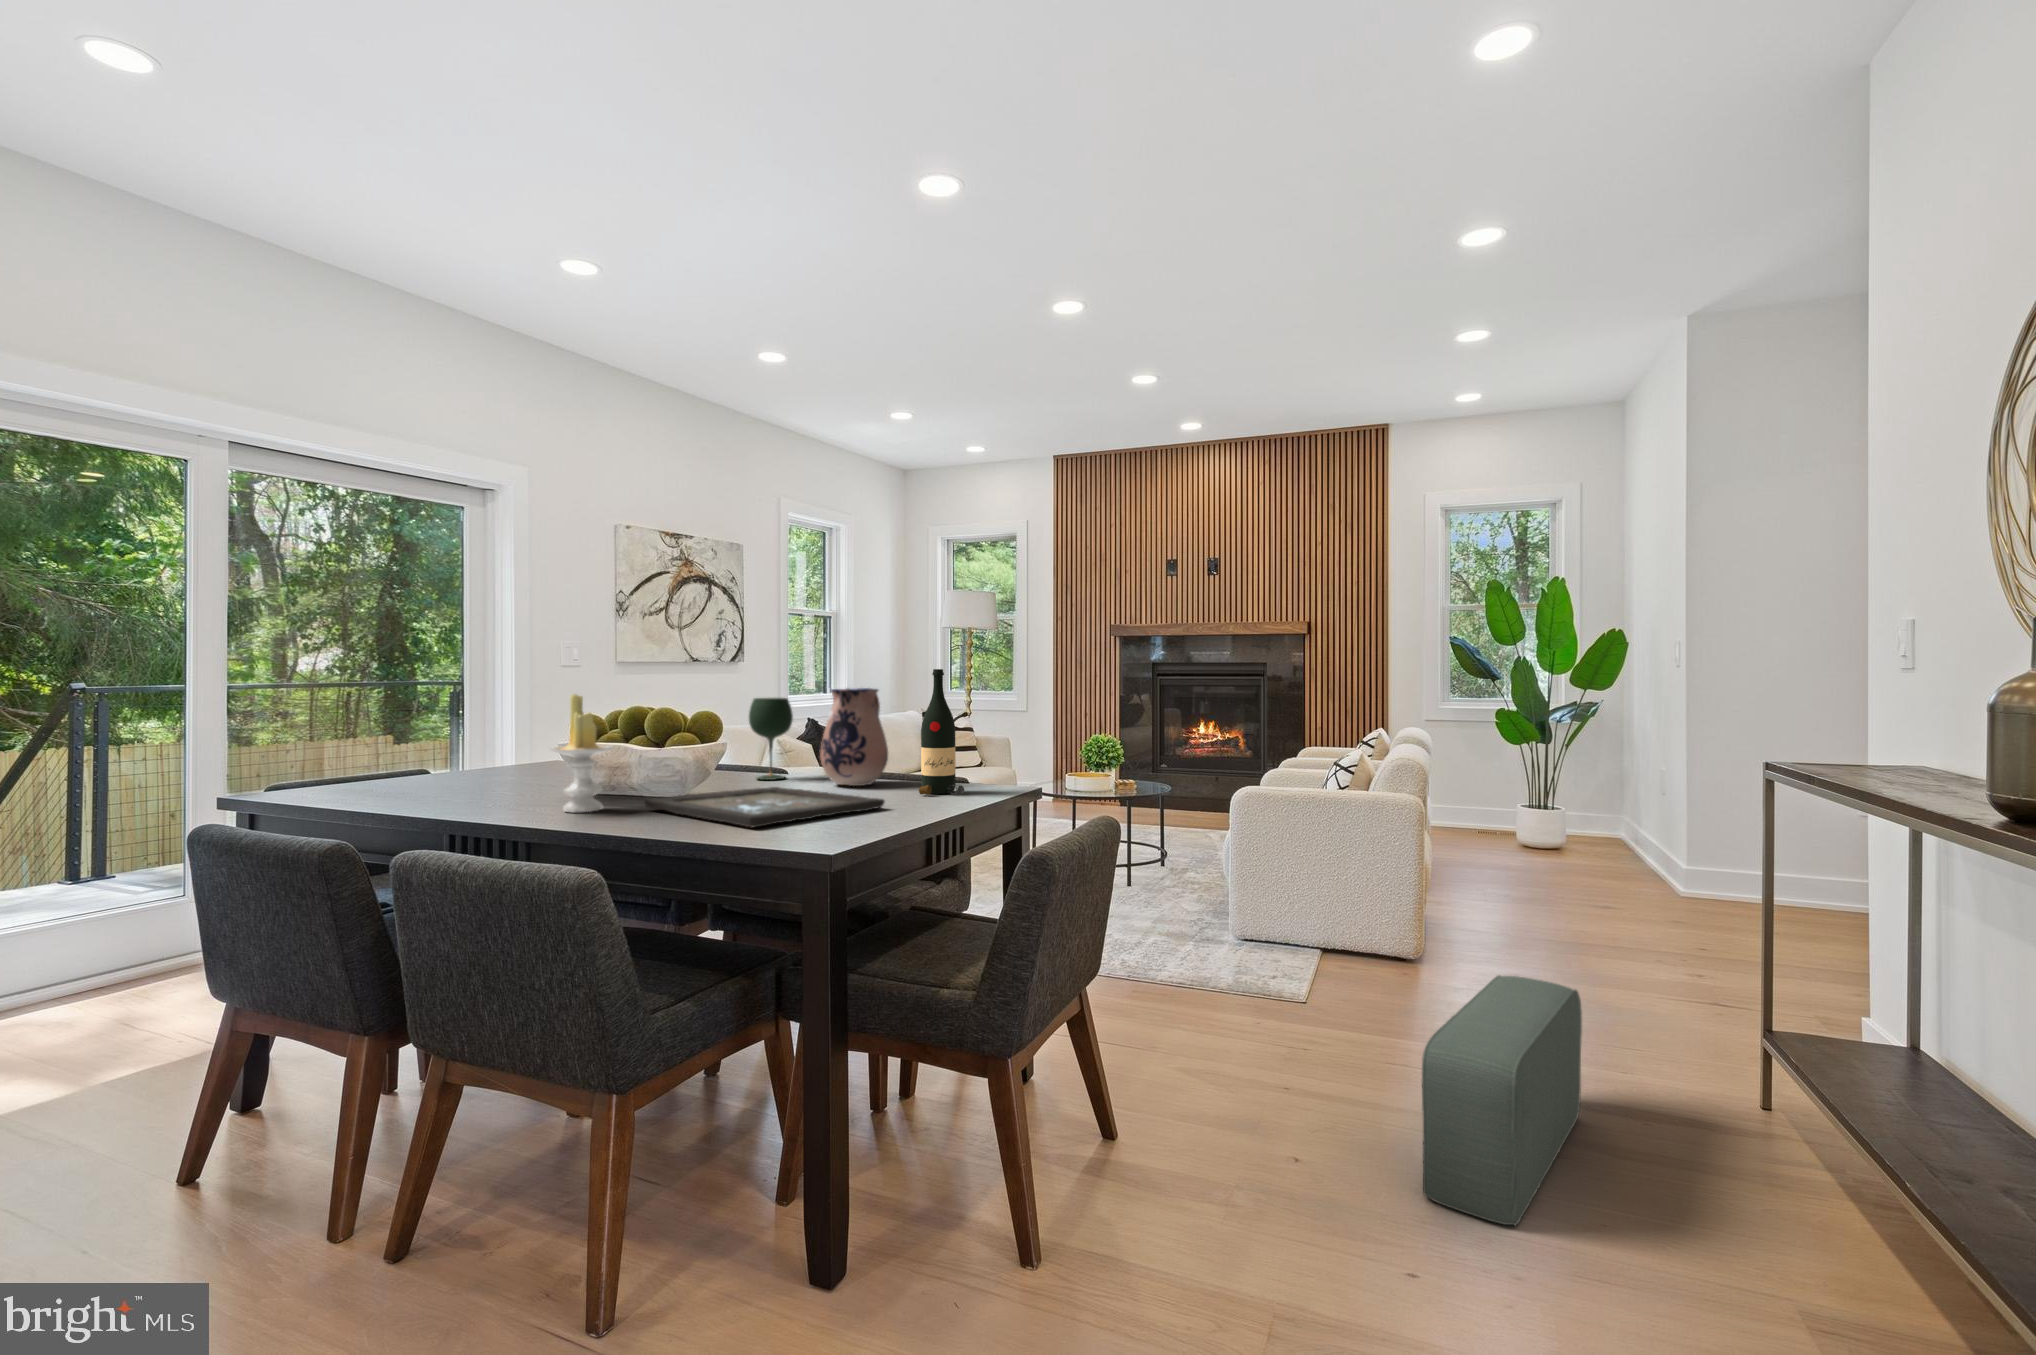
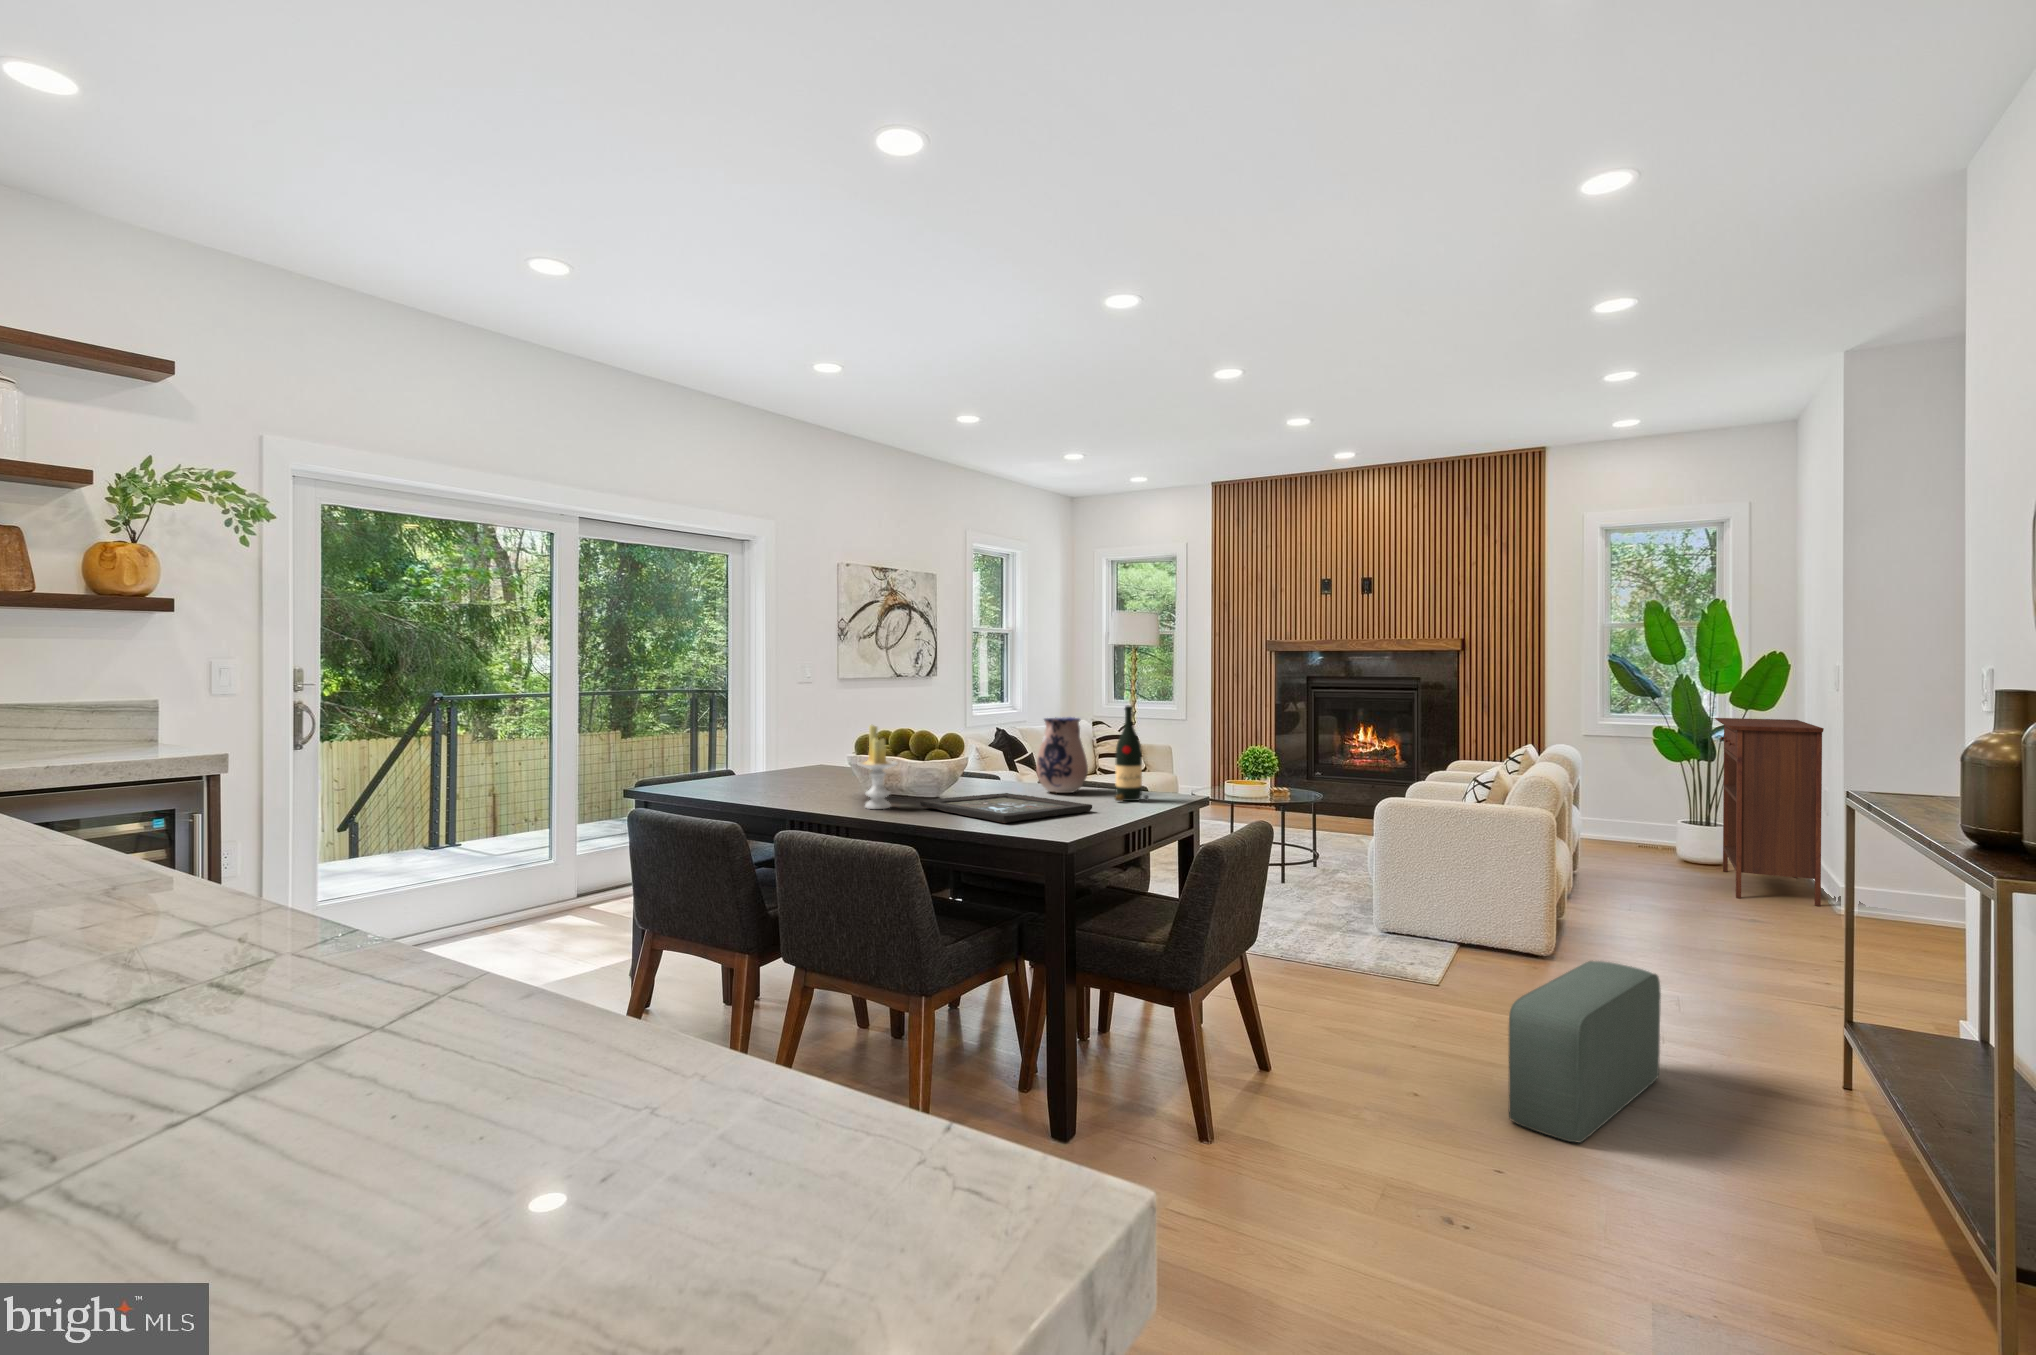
wine glass: present [749,698,793,780] -> none [979,723,1012,787]
console table: none [1555,699,1670,889] -> present [1715,718,1824,906]

